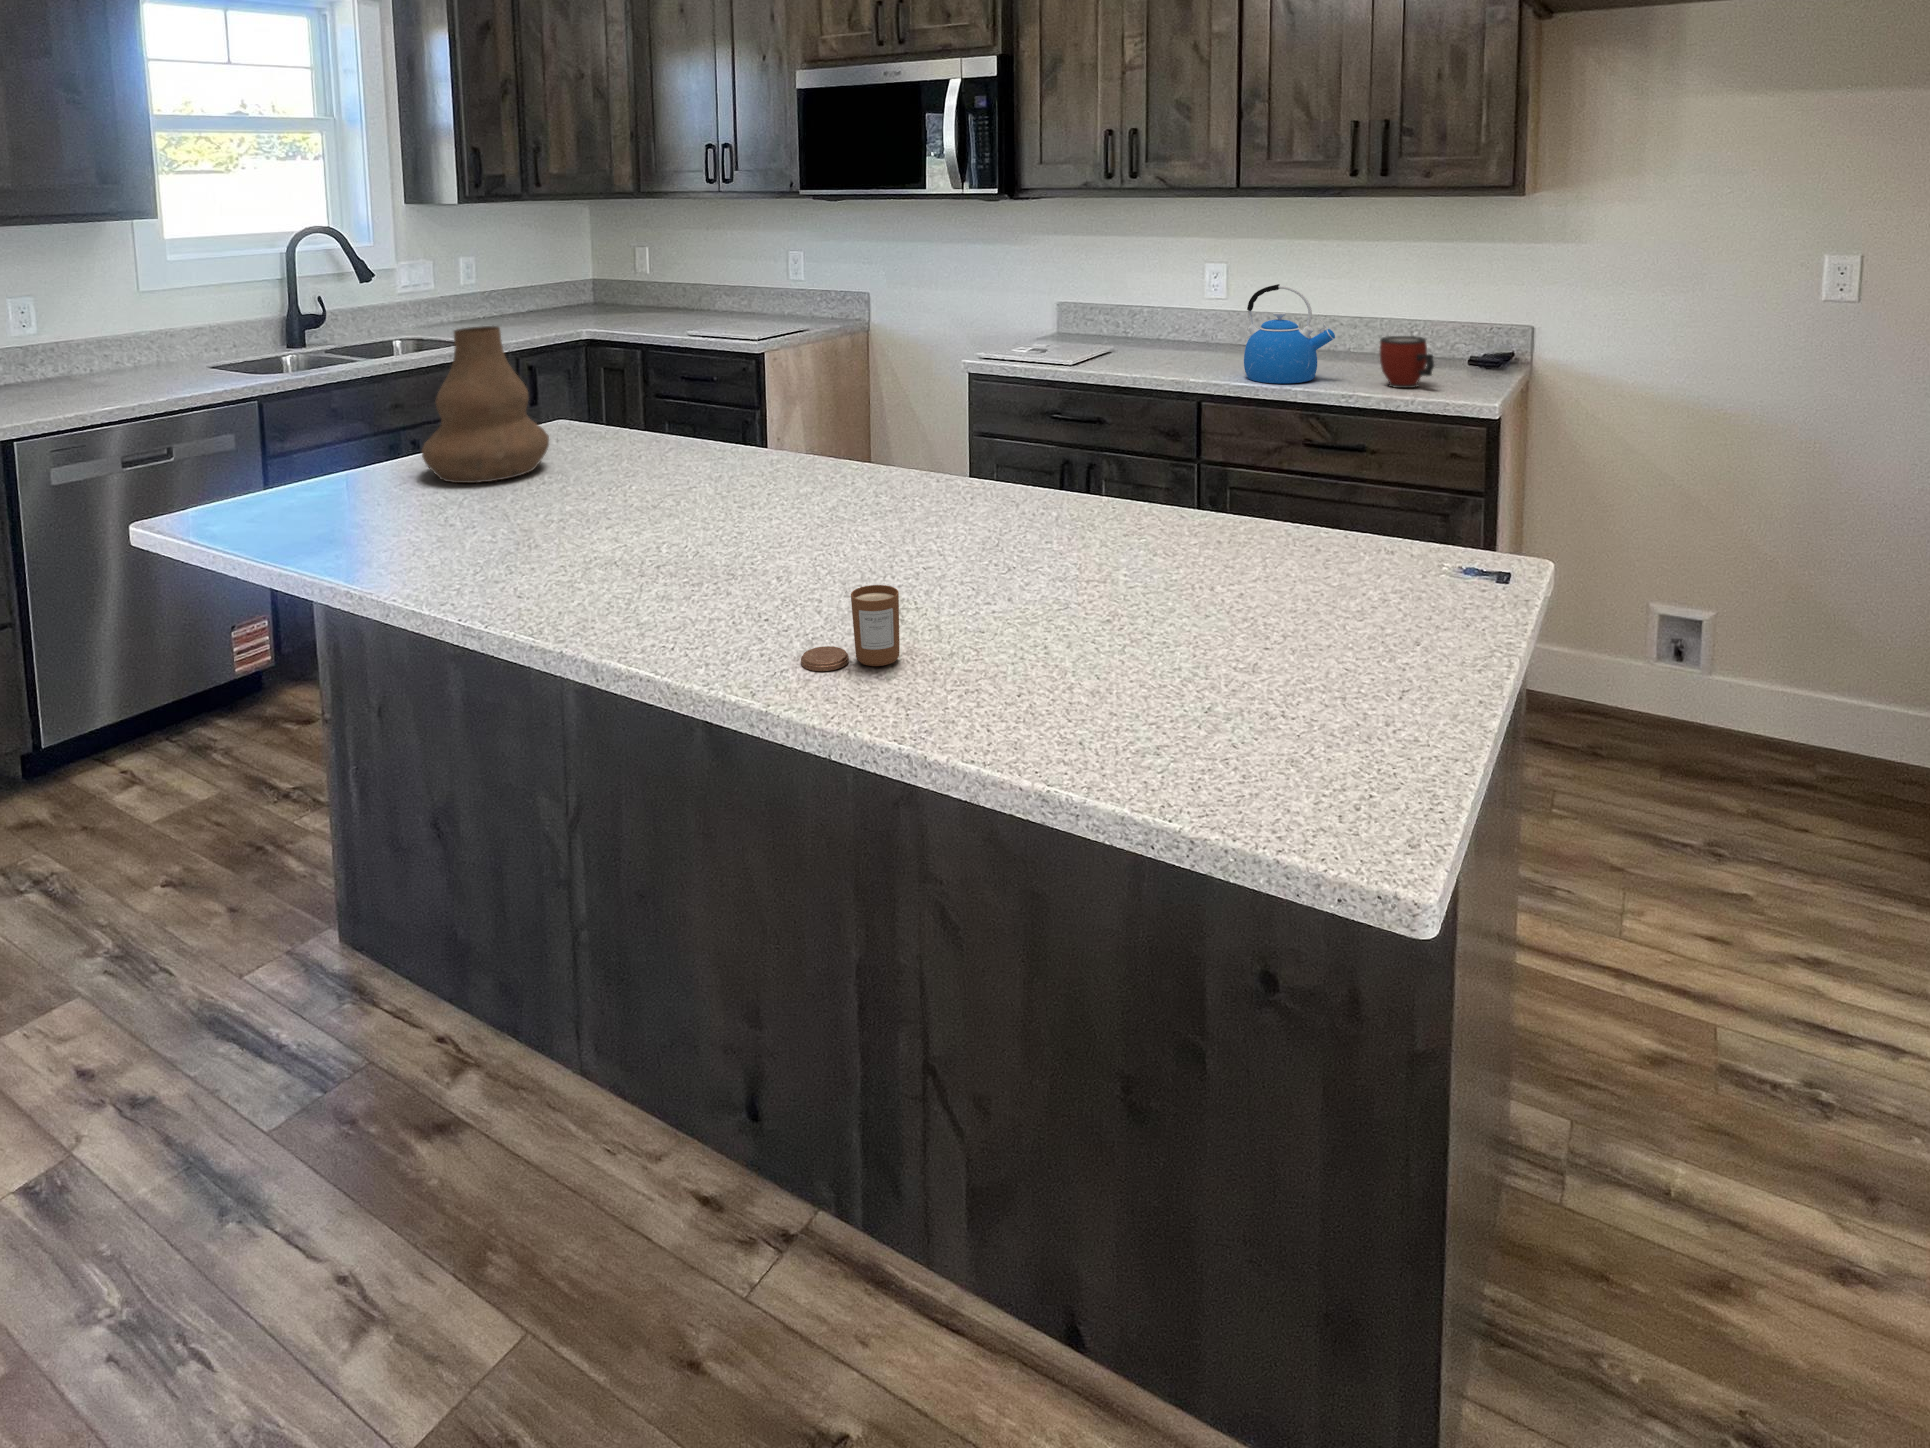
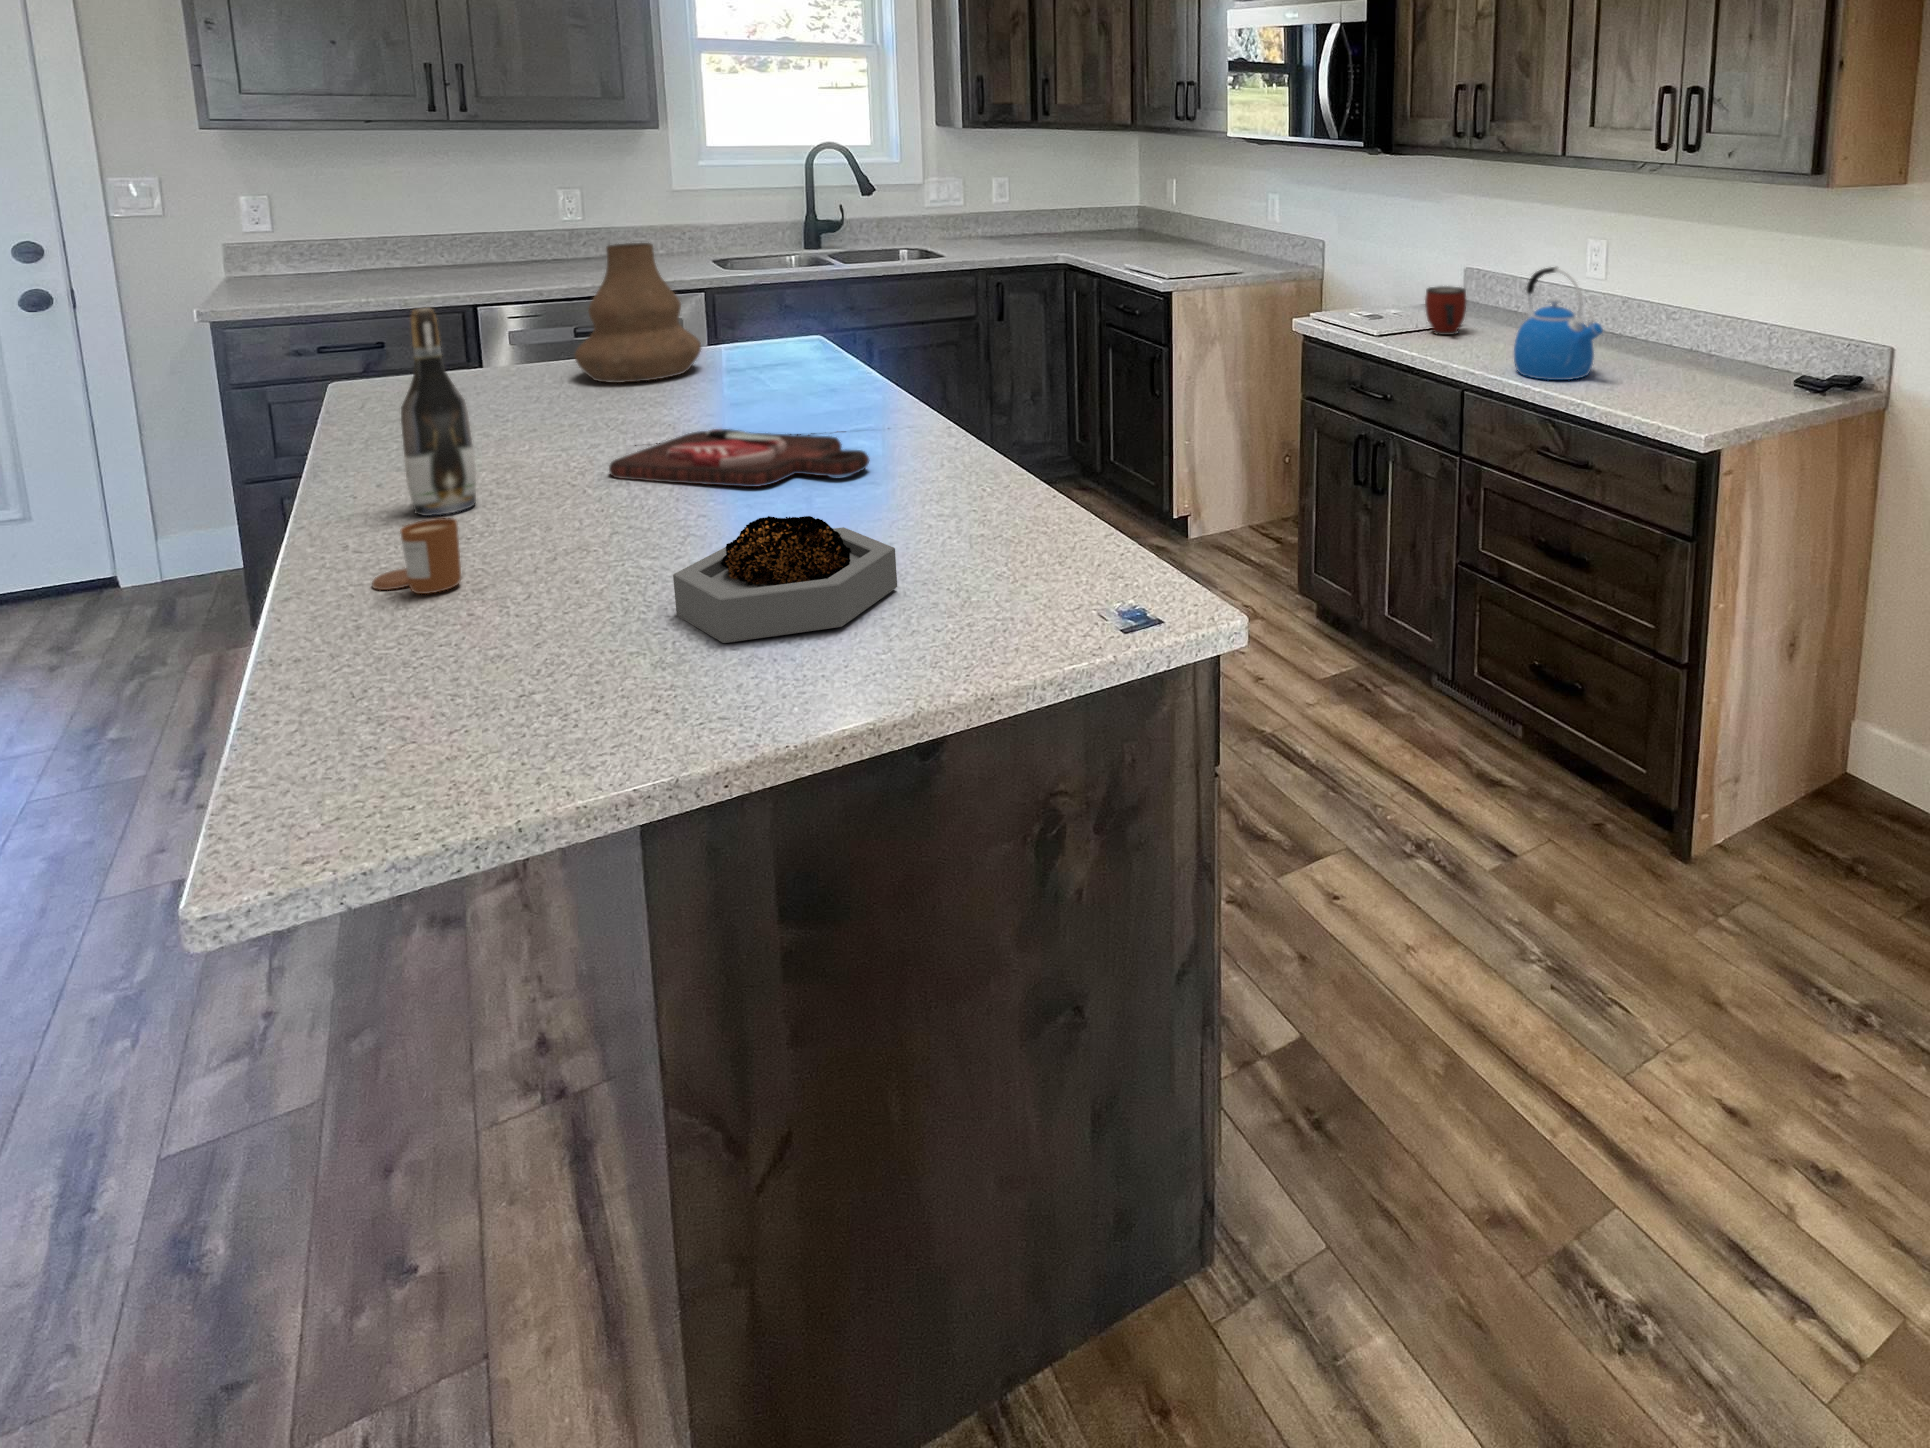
mug: present [1380,336,1434,388] -> present [1425,286,1467,335]
wine bottle: none [629,384,694,612] -> present [401,308,476,516]
cutting board: none [724,492,968,557] -> present [609,429,869,487]
decorative bowl: none [1108,522,1307,648] -> present [673,516,897,643]

